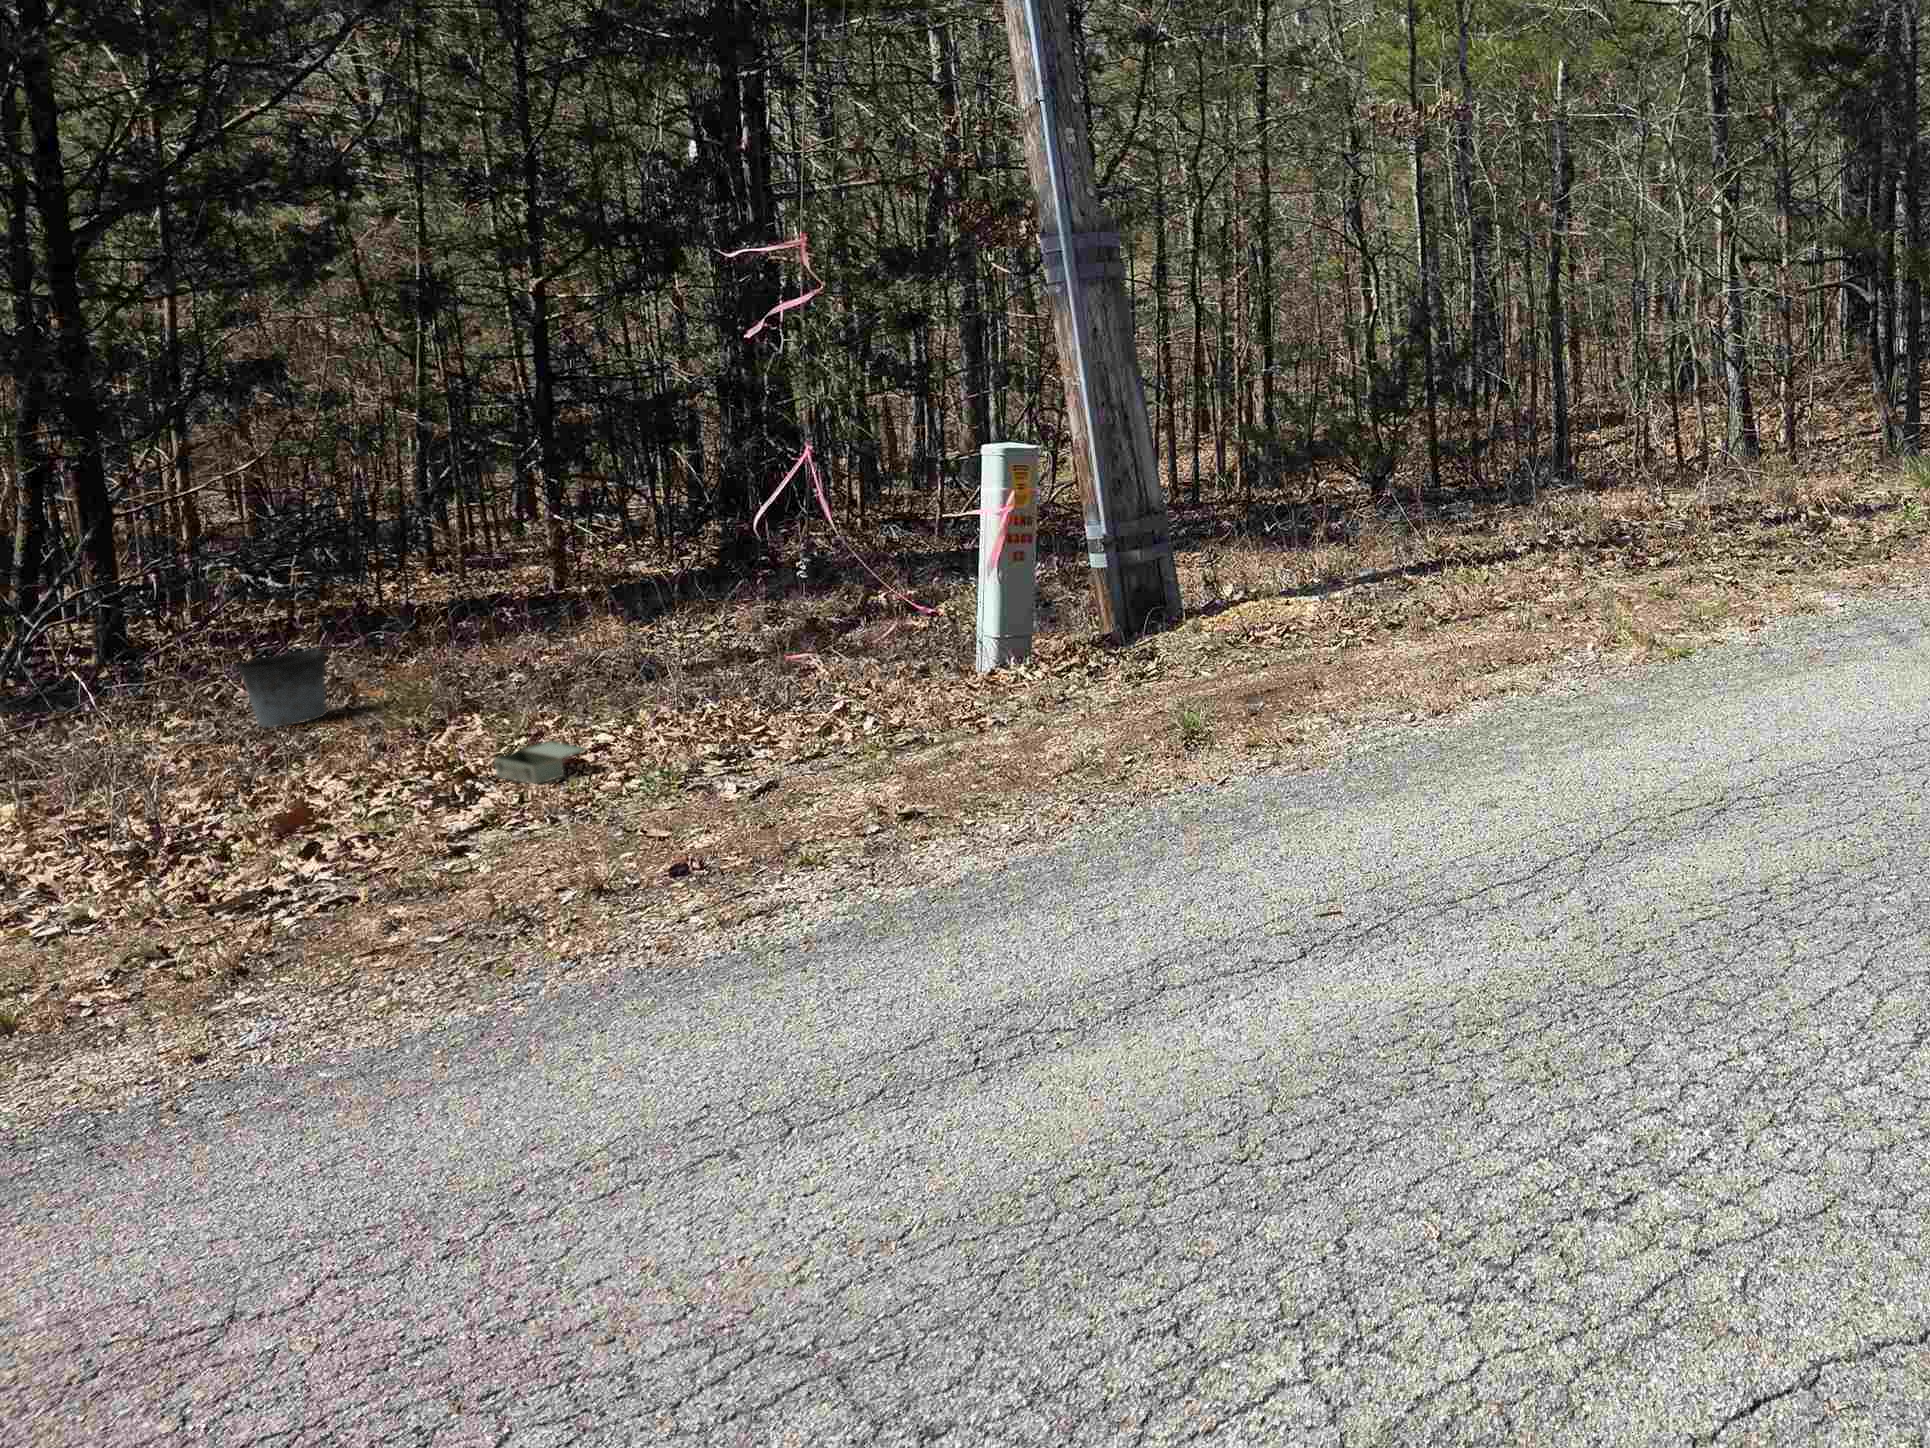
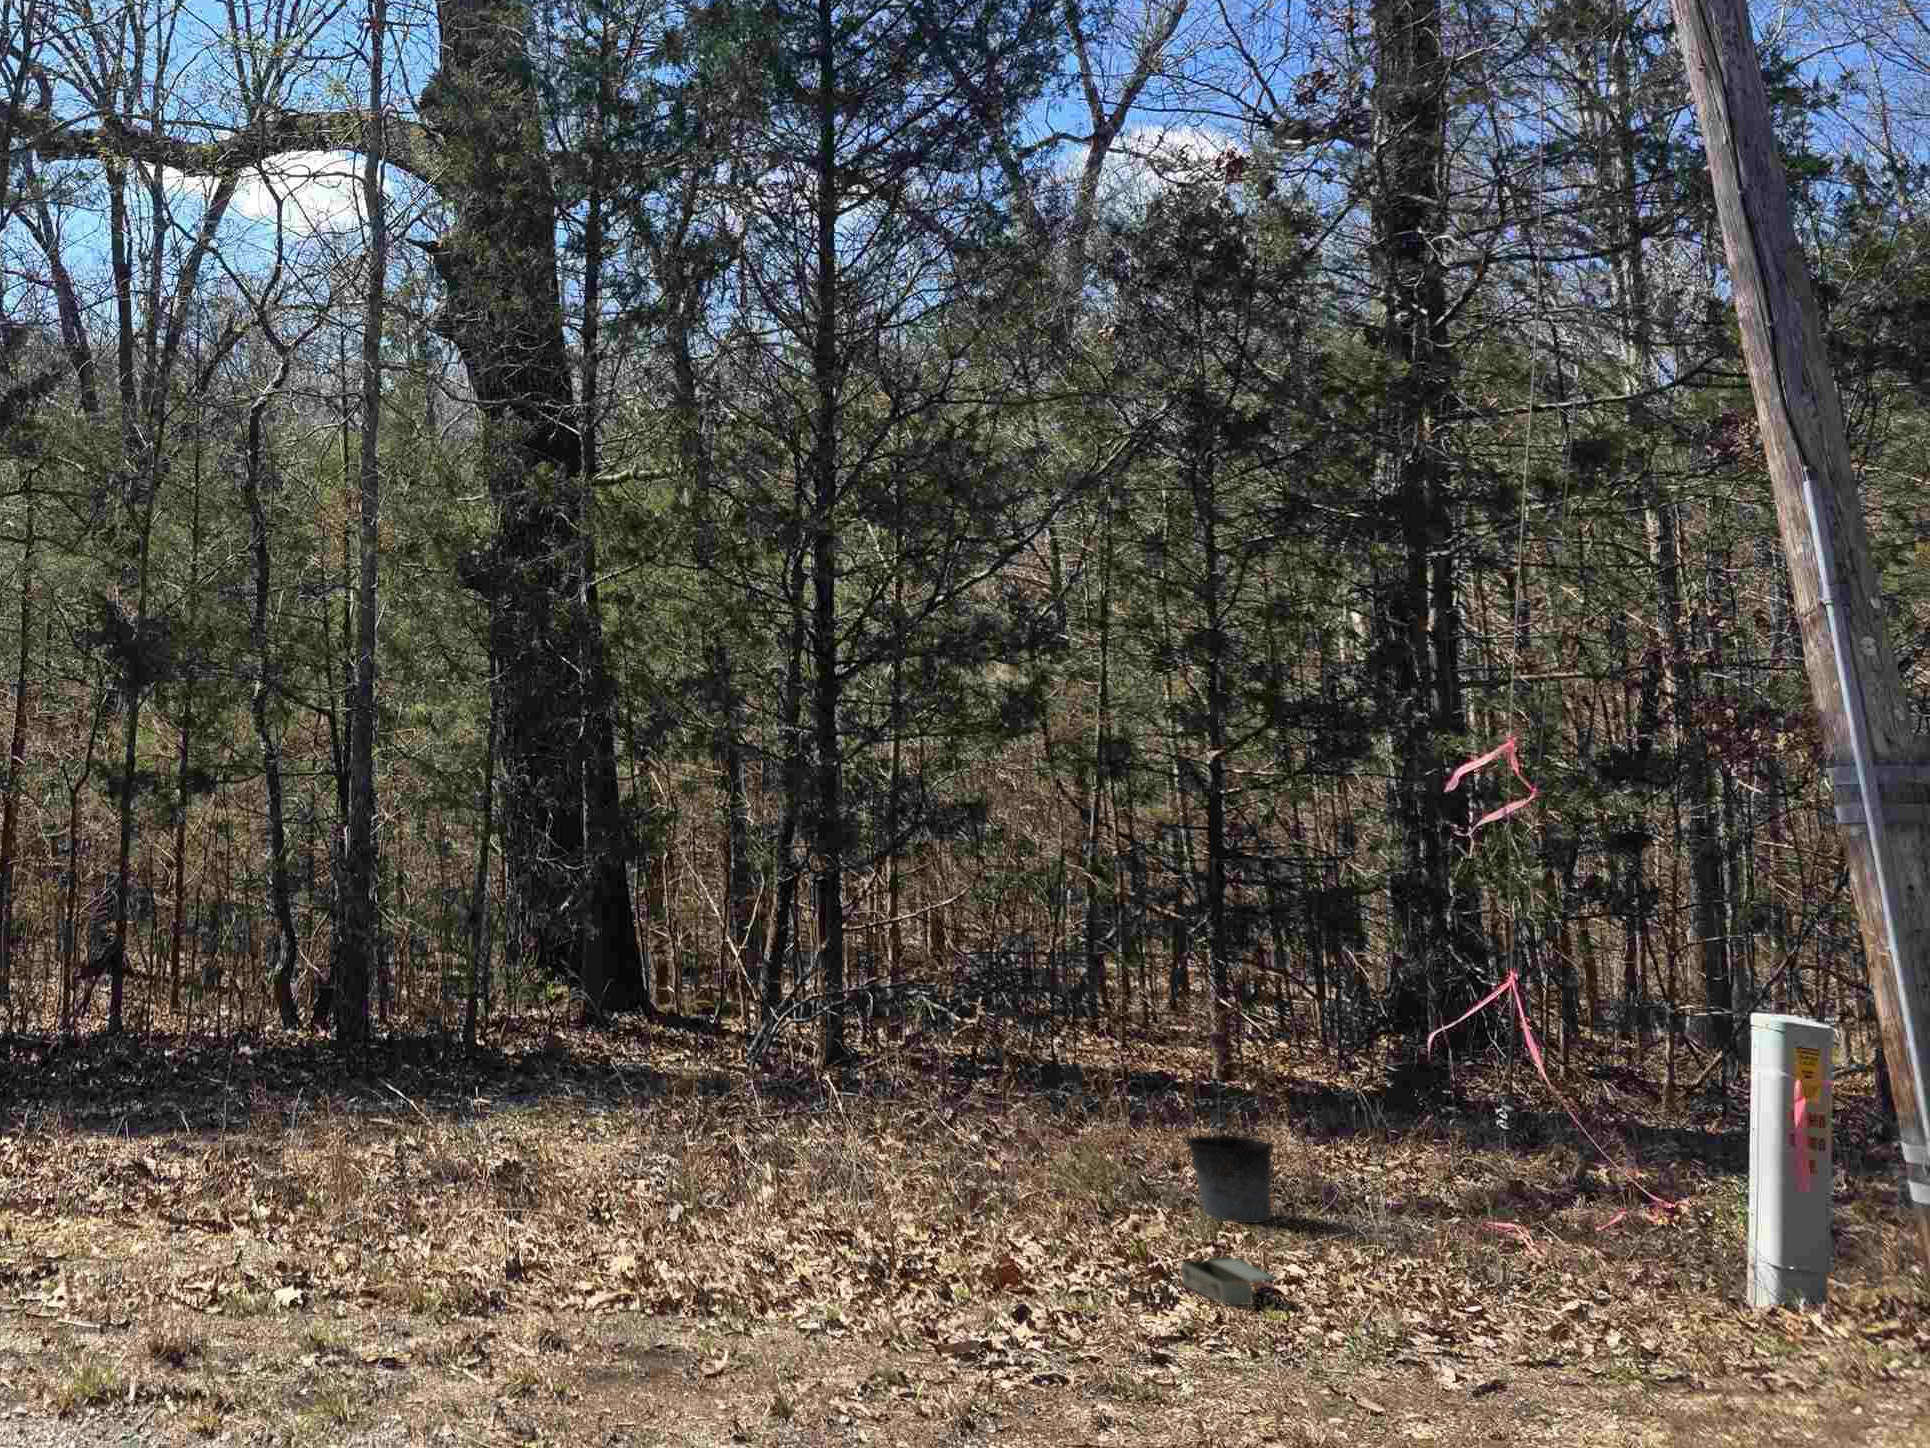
bucket: present [232,651,327,727] -> present [1182,1135,1275,1223]

